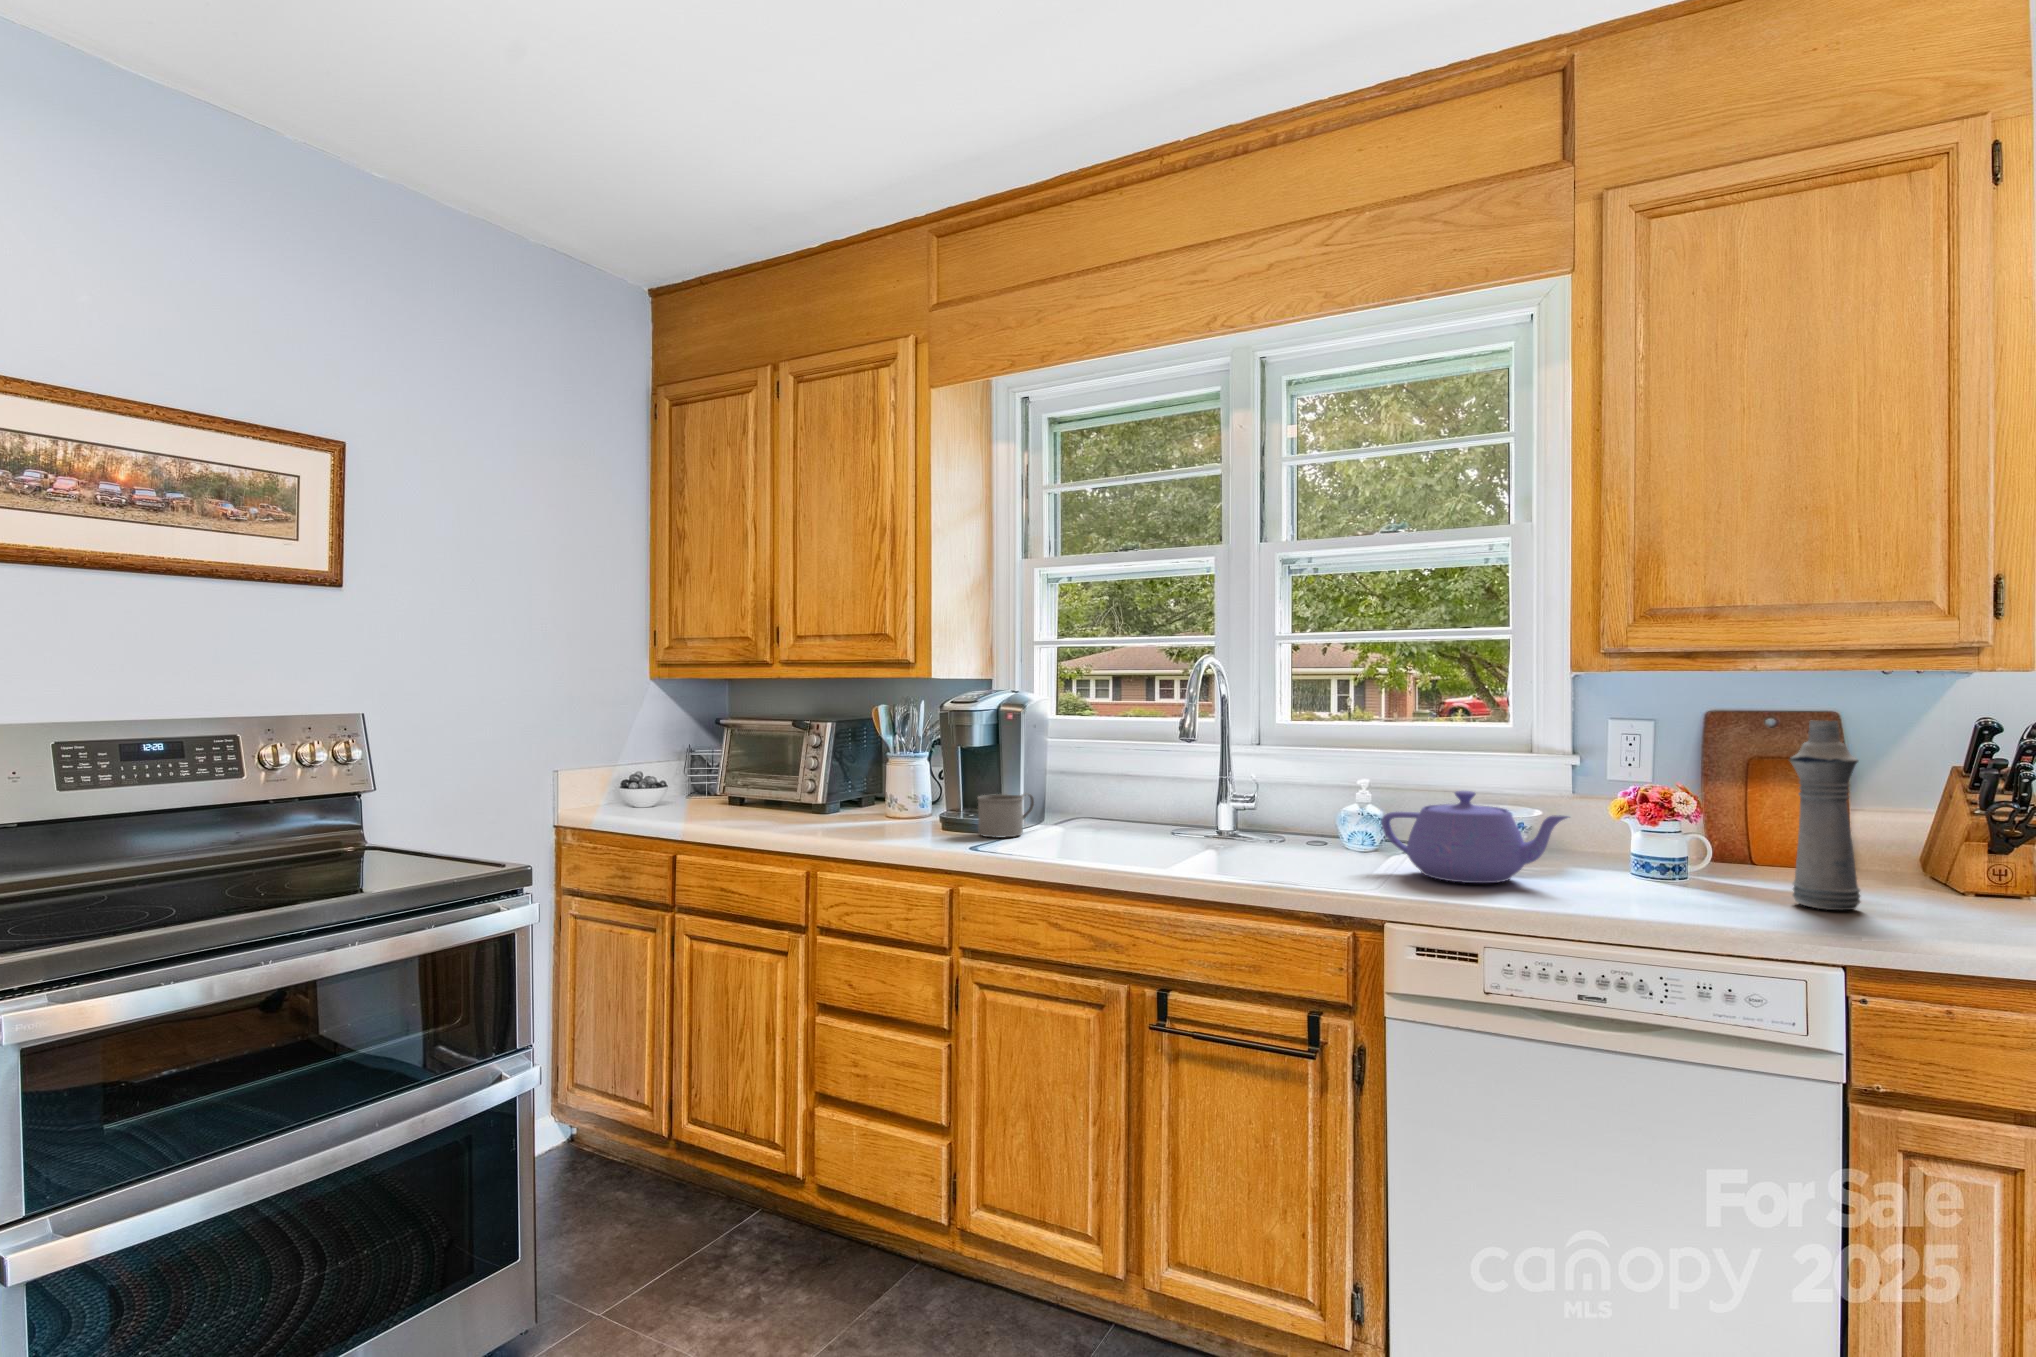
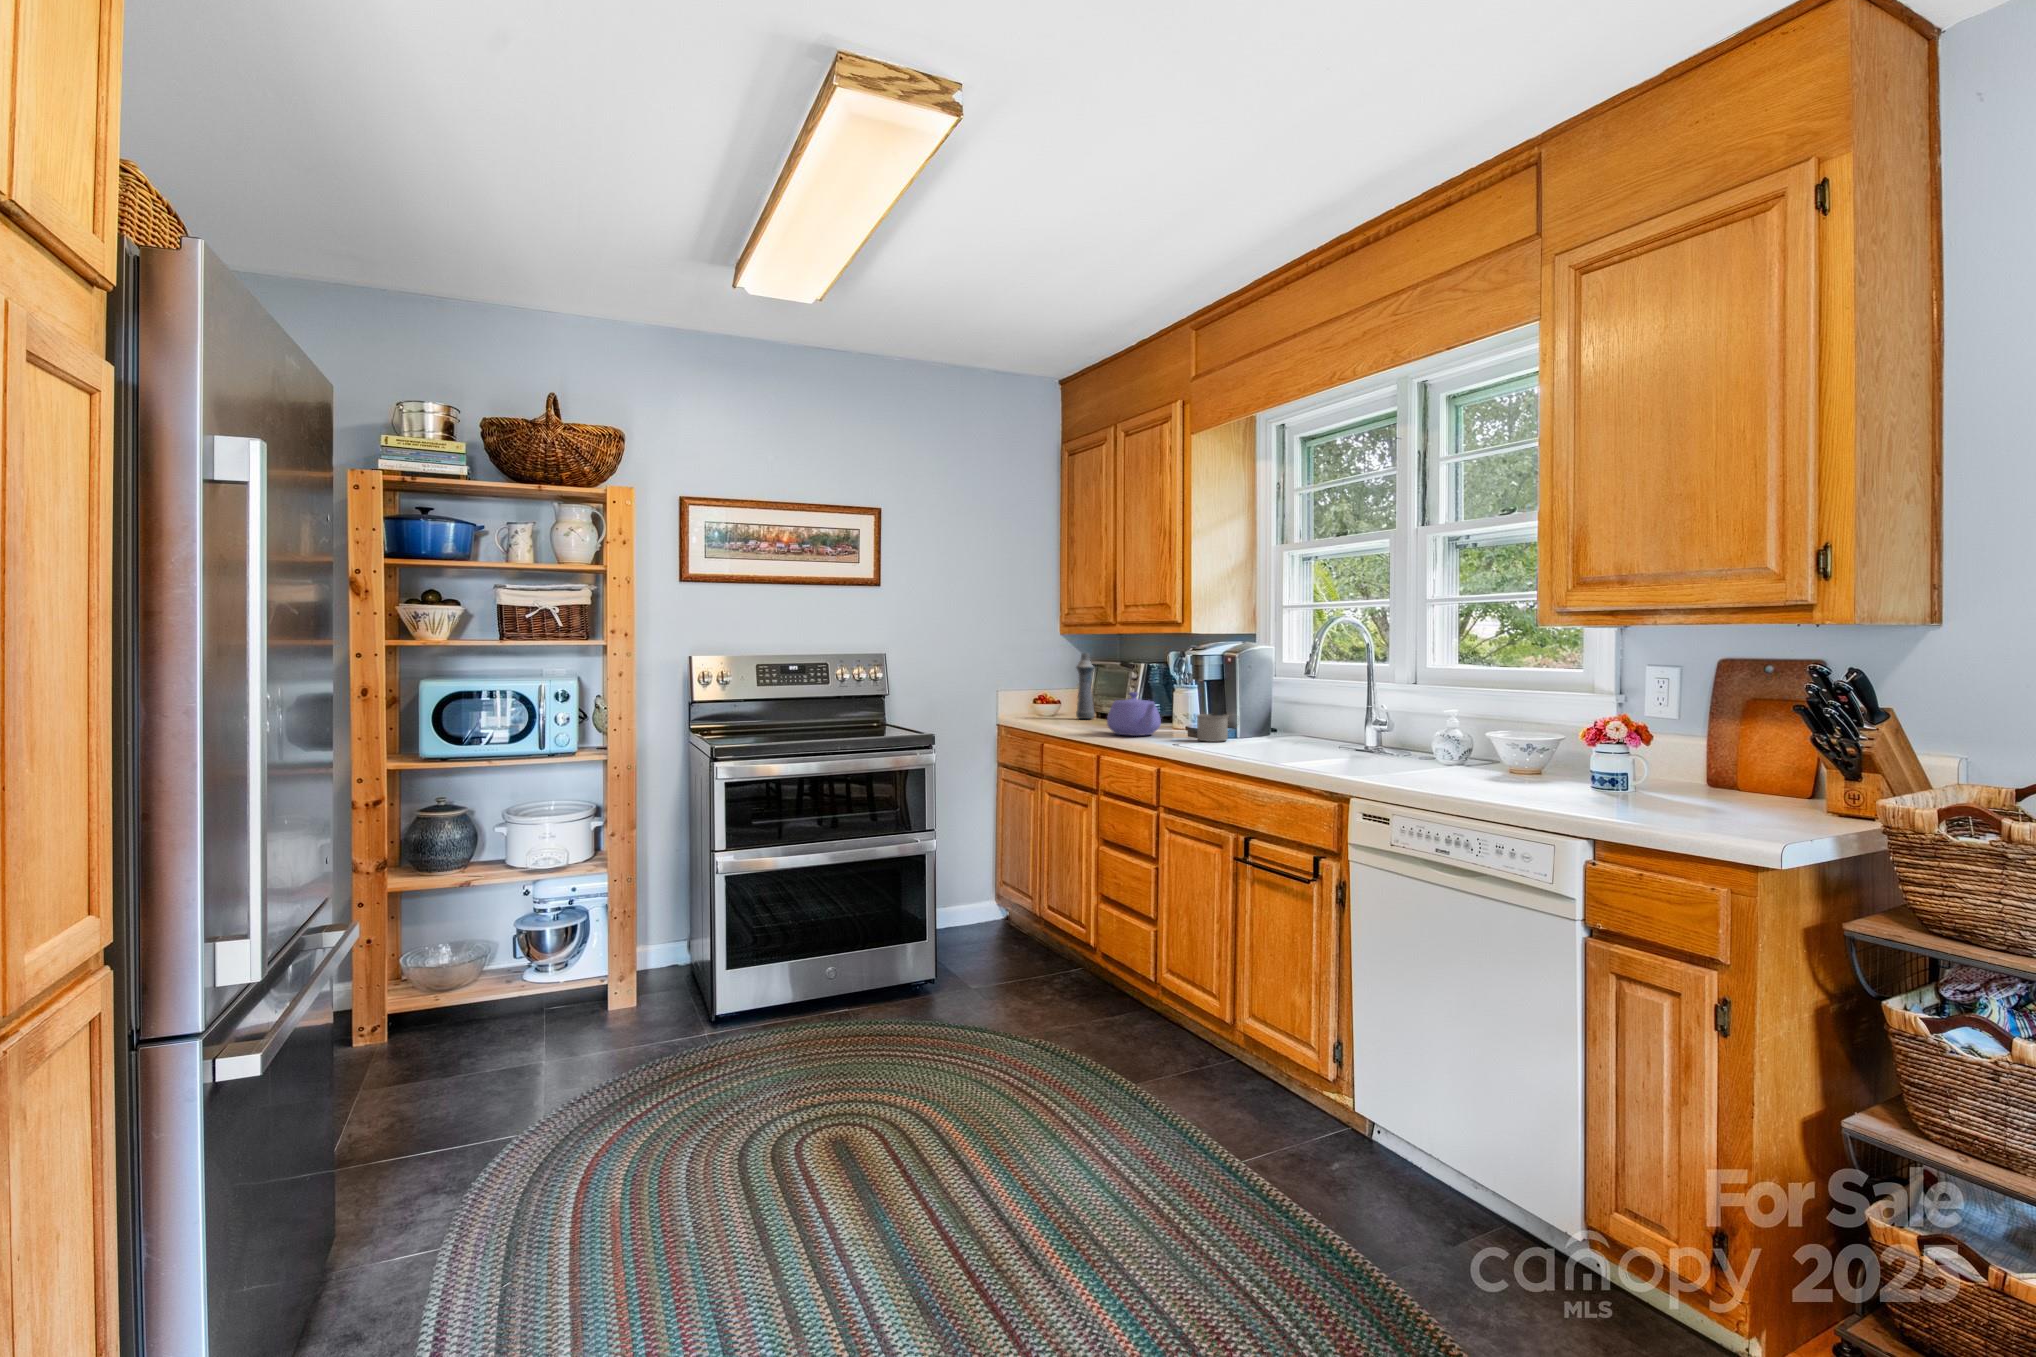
bottle: present [1789,721,1860,910] -> present [1076,653,1095,719]
teapot: present [1381,791,1570,883] -> present [1107,692,1161,736]

